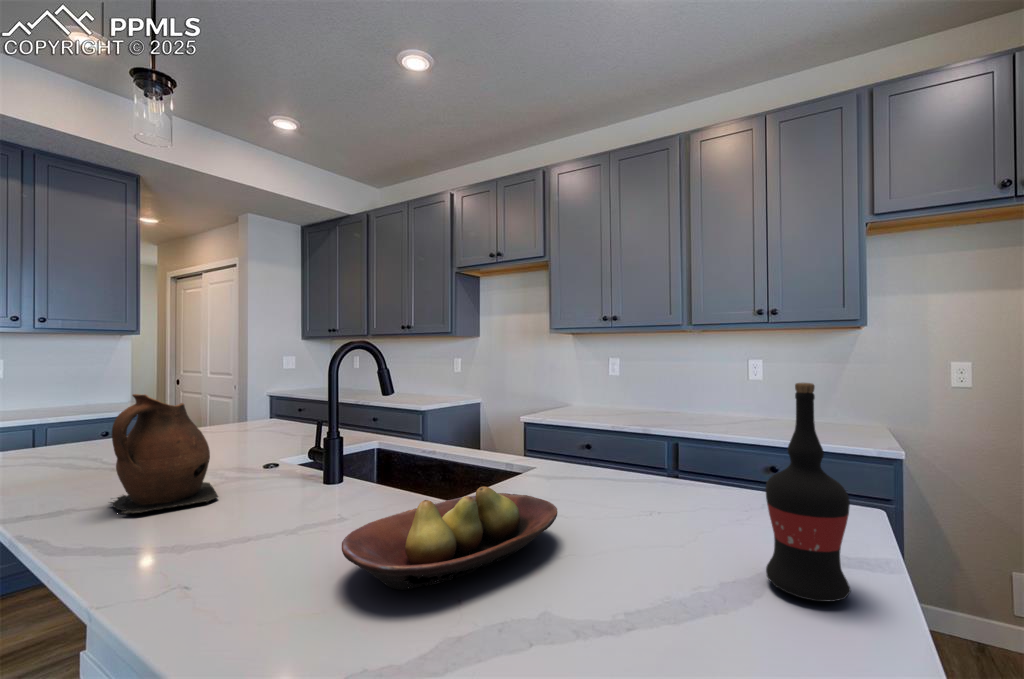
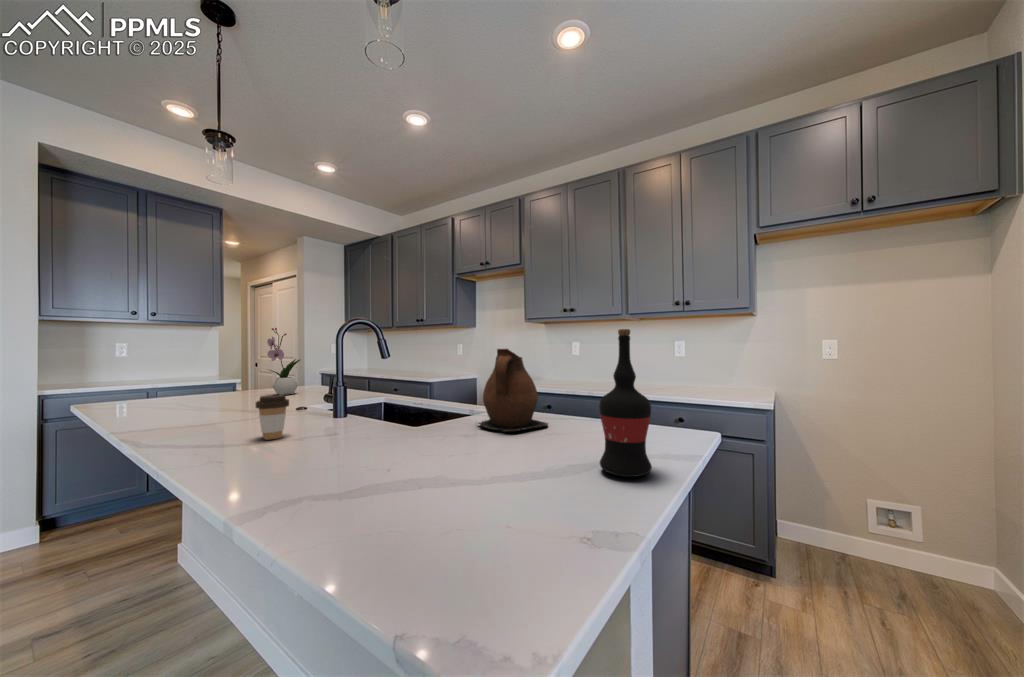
flower arrangement: none [218,346,264,439] -> present [267,328,300,395]
ceramic pitcher: present [110,394,218,514] -> present [478,349,548,432]
coffee cup: none [236,457,282,525] -> present [256,395,289,440]
fruit bowl: present [342,486,558,590] -> none [308,409,472,471]

